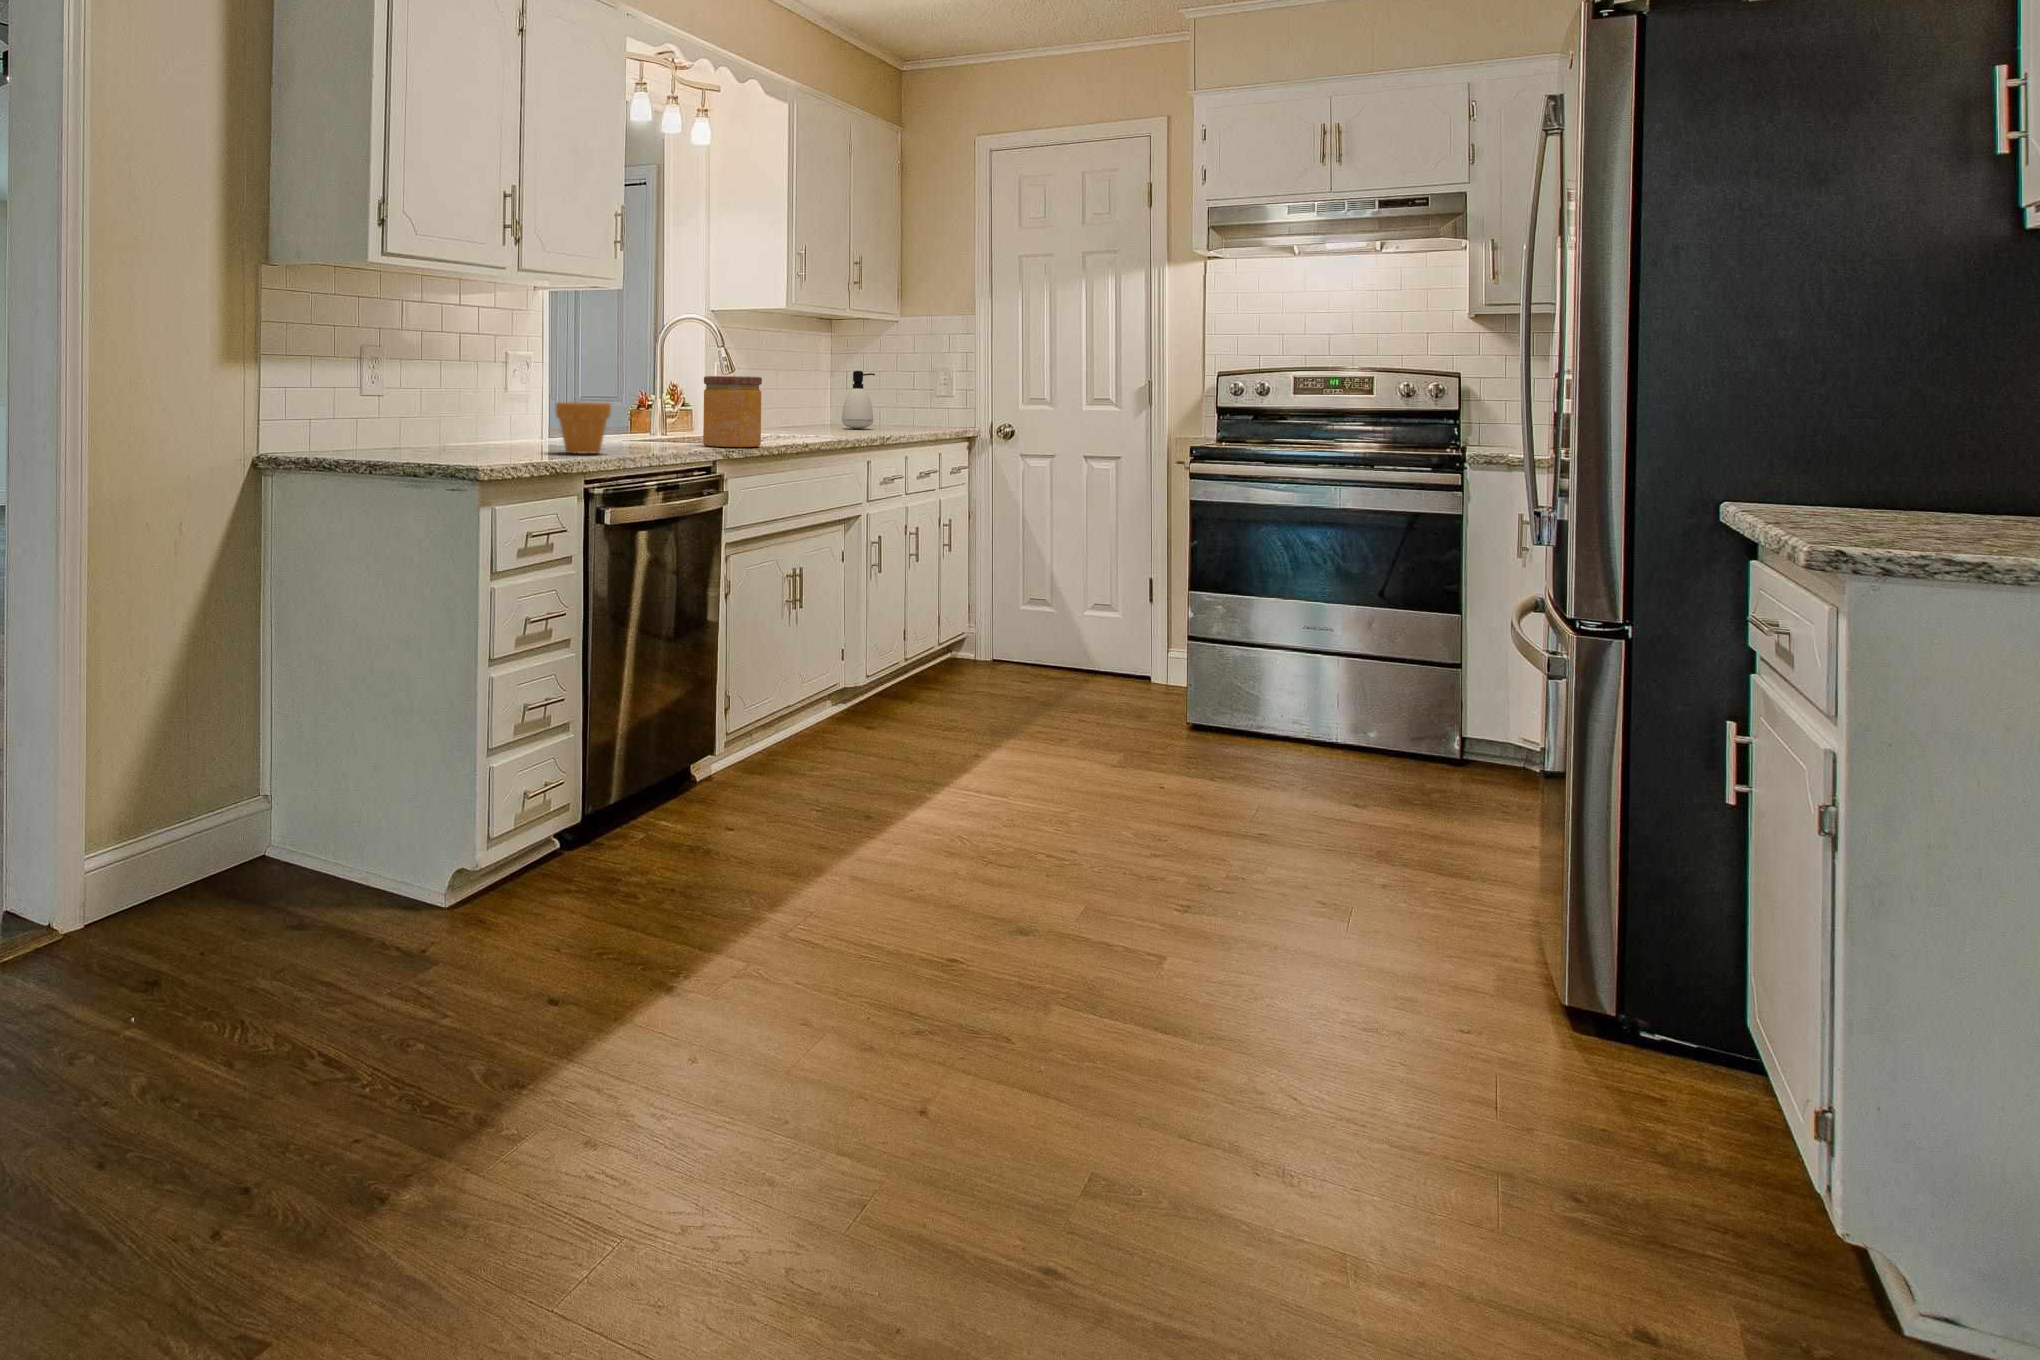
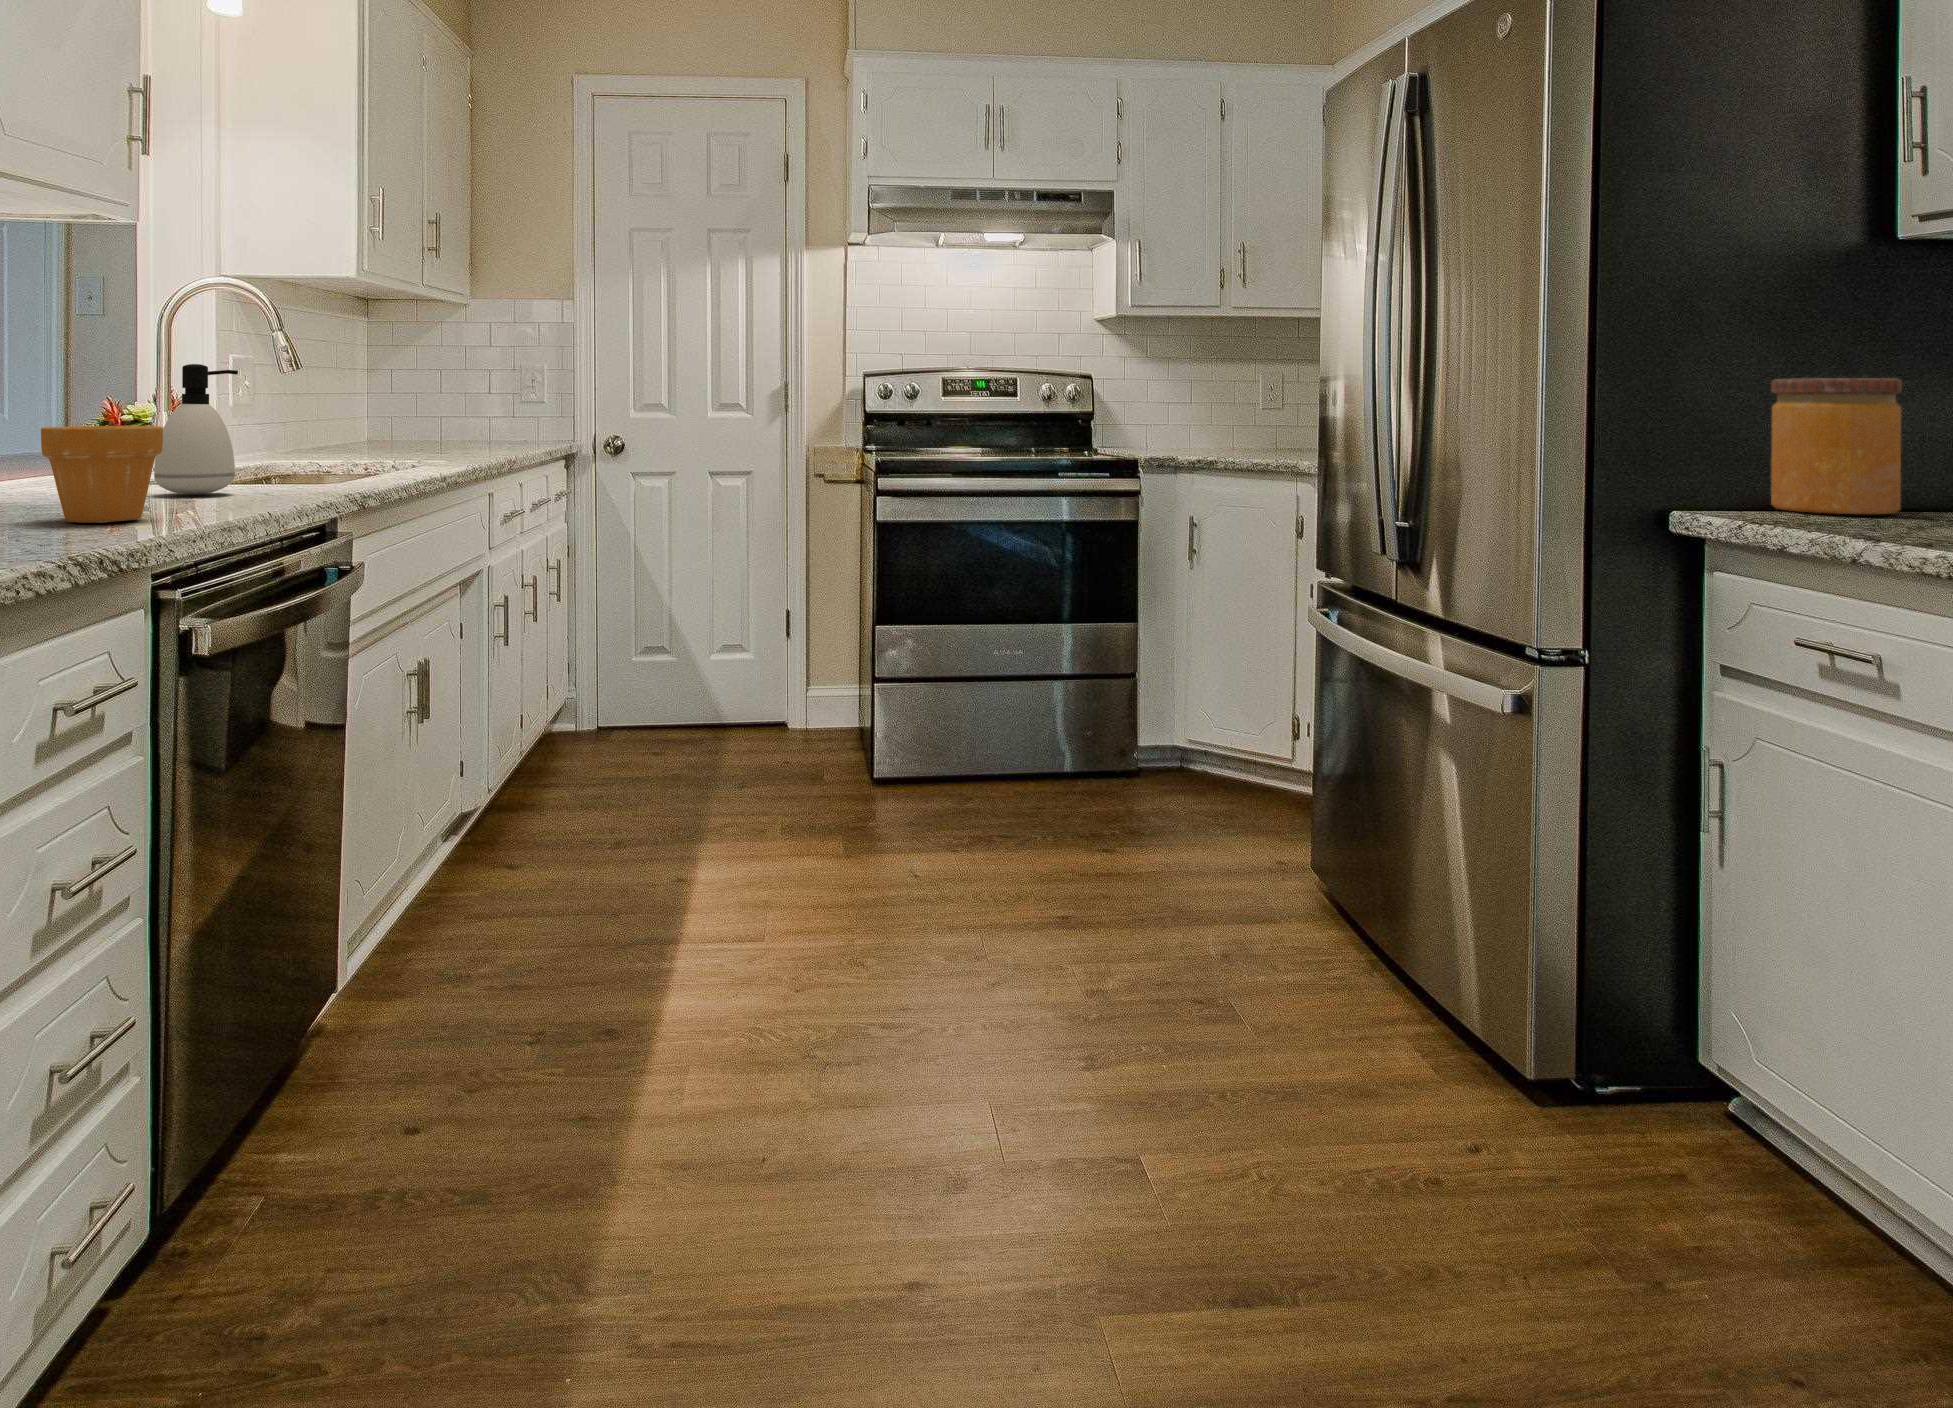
soap dispenser: present [842,371,875,429] -> present [154,364,238,494]
jar: present [703,376,762,447] -> present [1771,378,1902,514]

